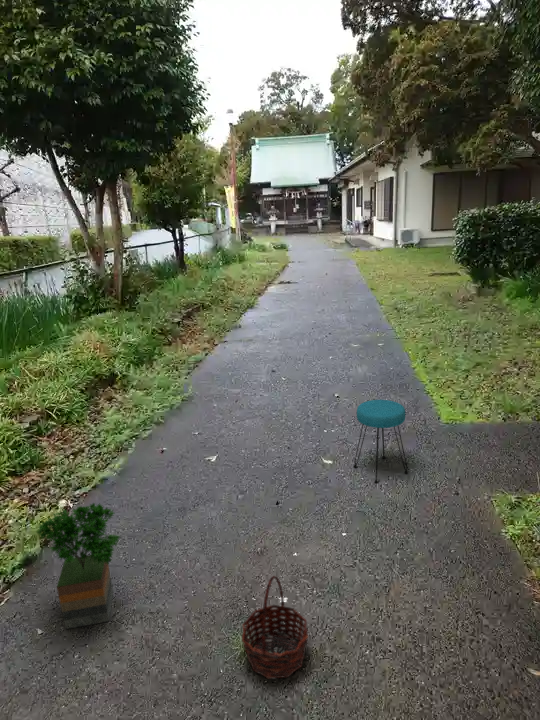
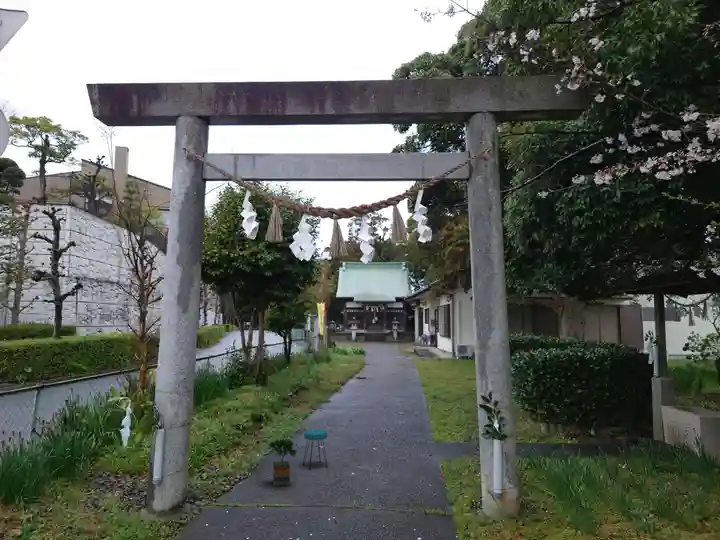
stool: present [354,400,408,483] -> present [303,429,327,469]
basket: present [242,576,308,679] -> none [341,458,364,494]

